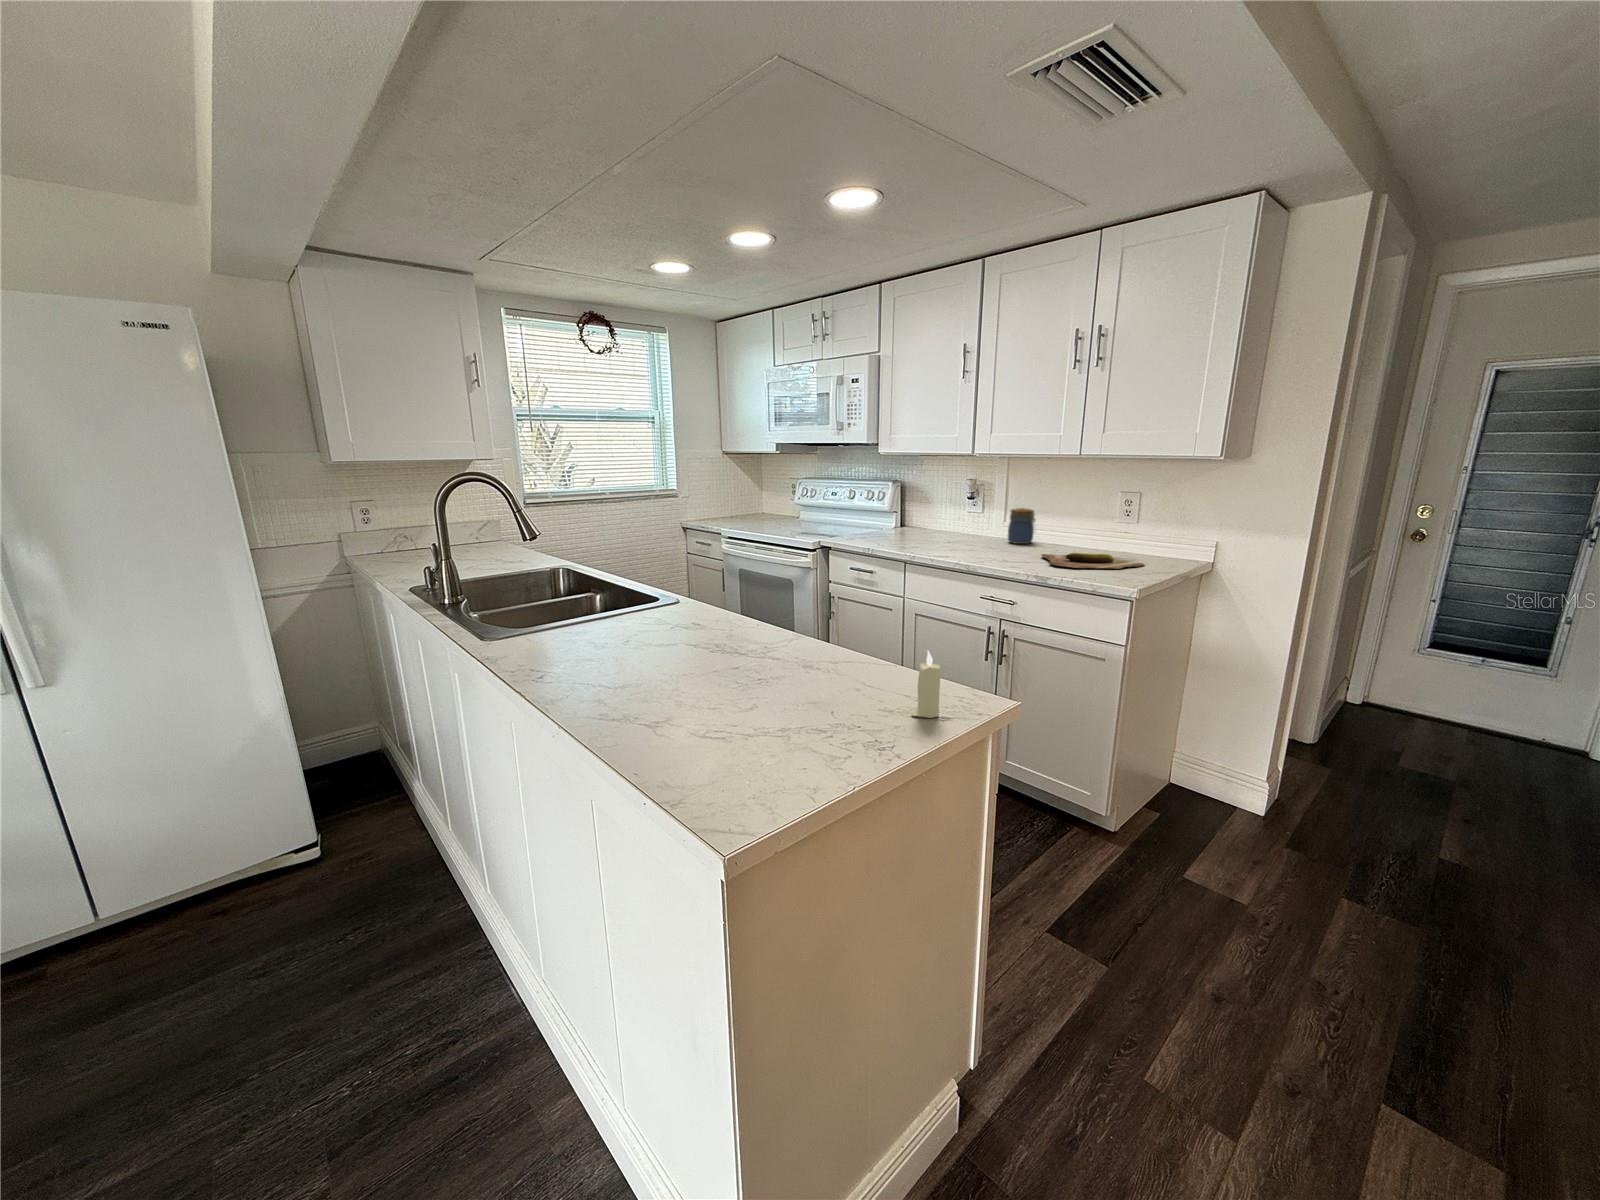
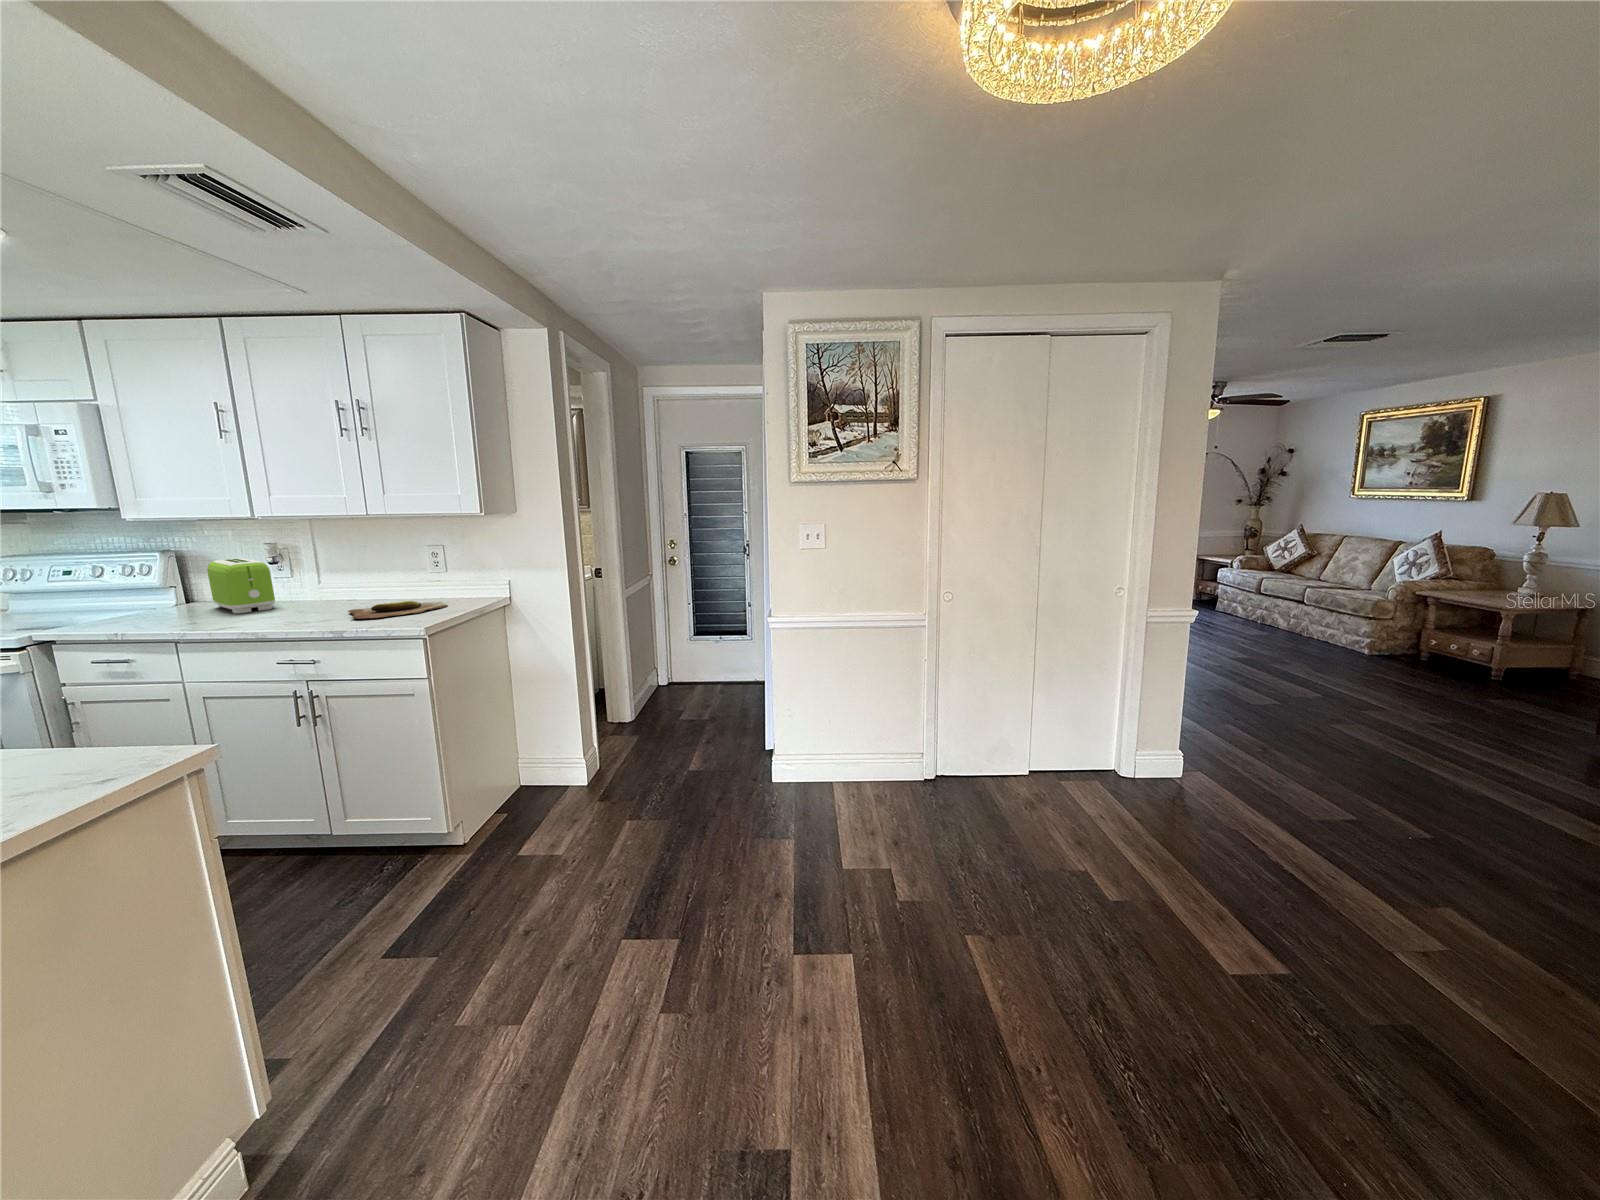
toaster: none [923,492,973,543] -> present [207,558,275,613]
jar: present [1008,508,1035,544] -> none [318,567,350,603]
candle: present [911,651,941,718] -> none [66,723,107,792]

